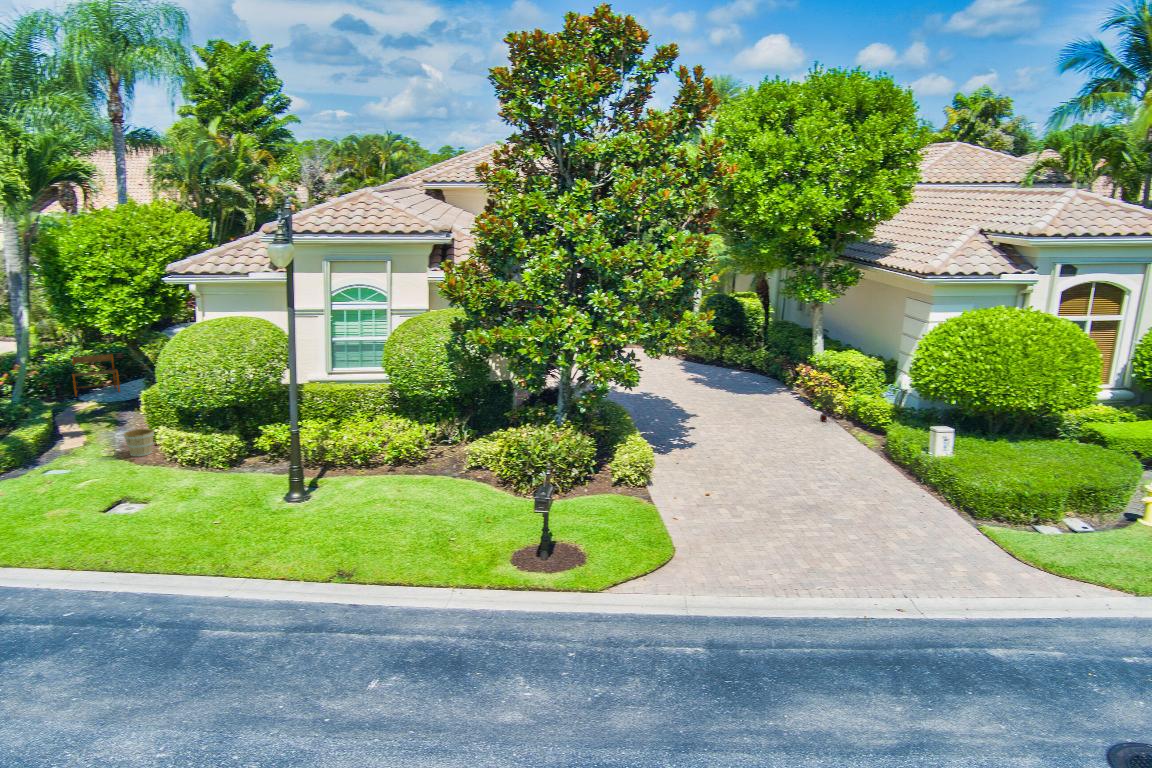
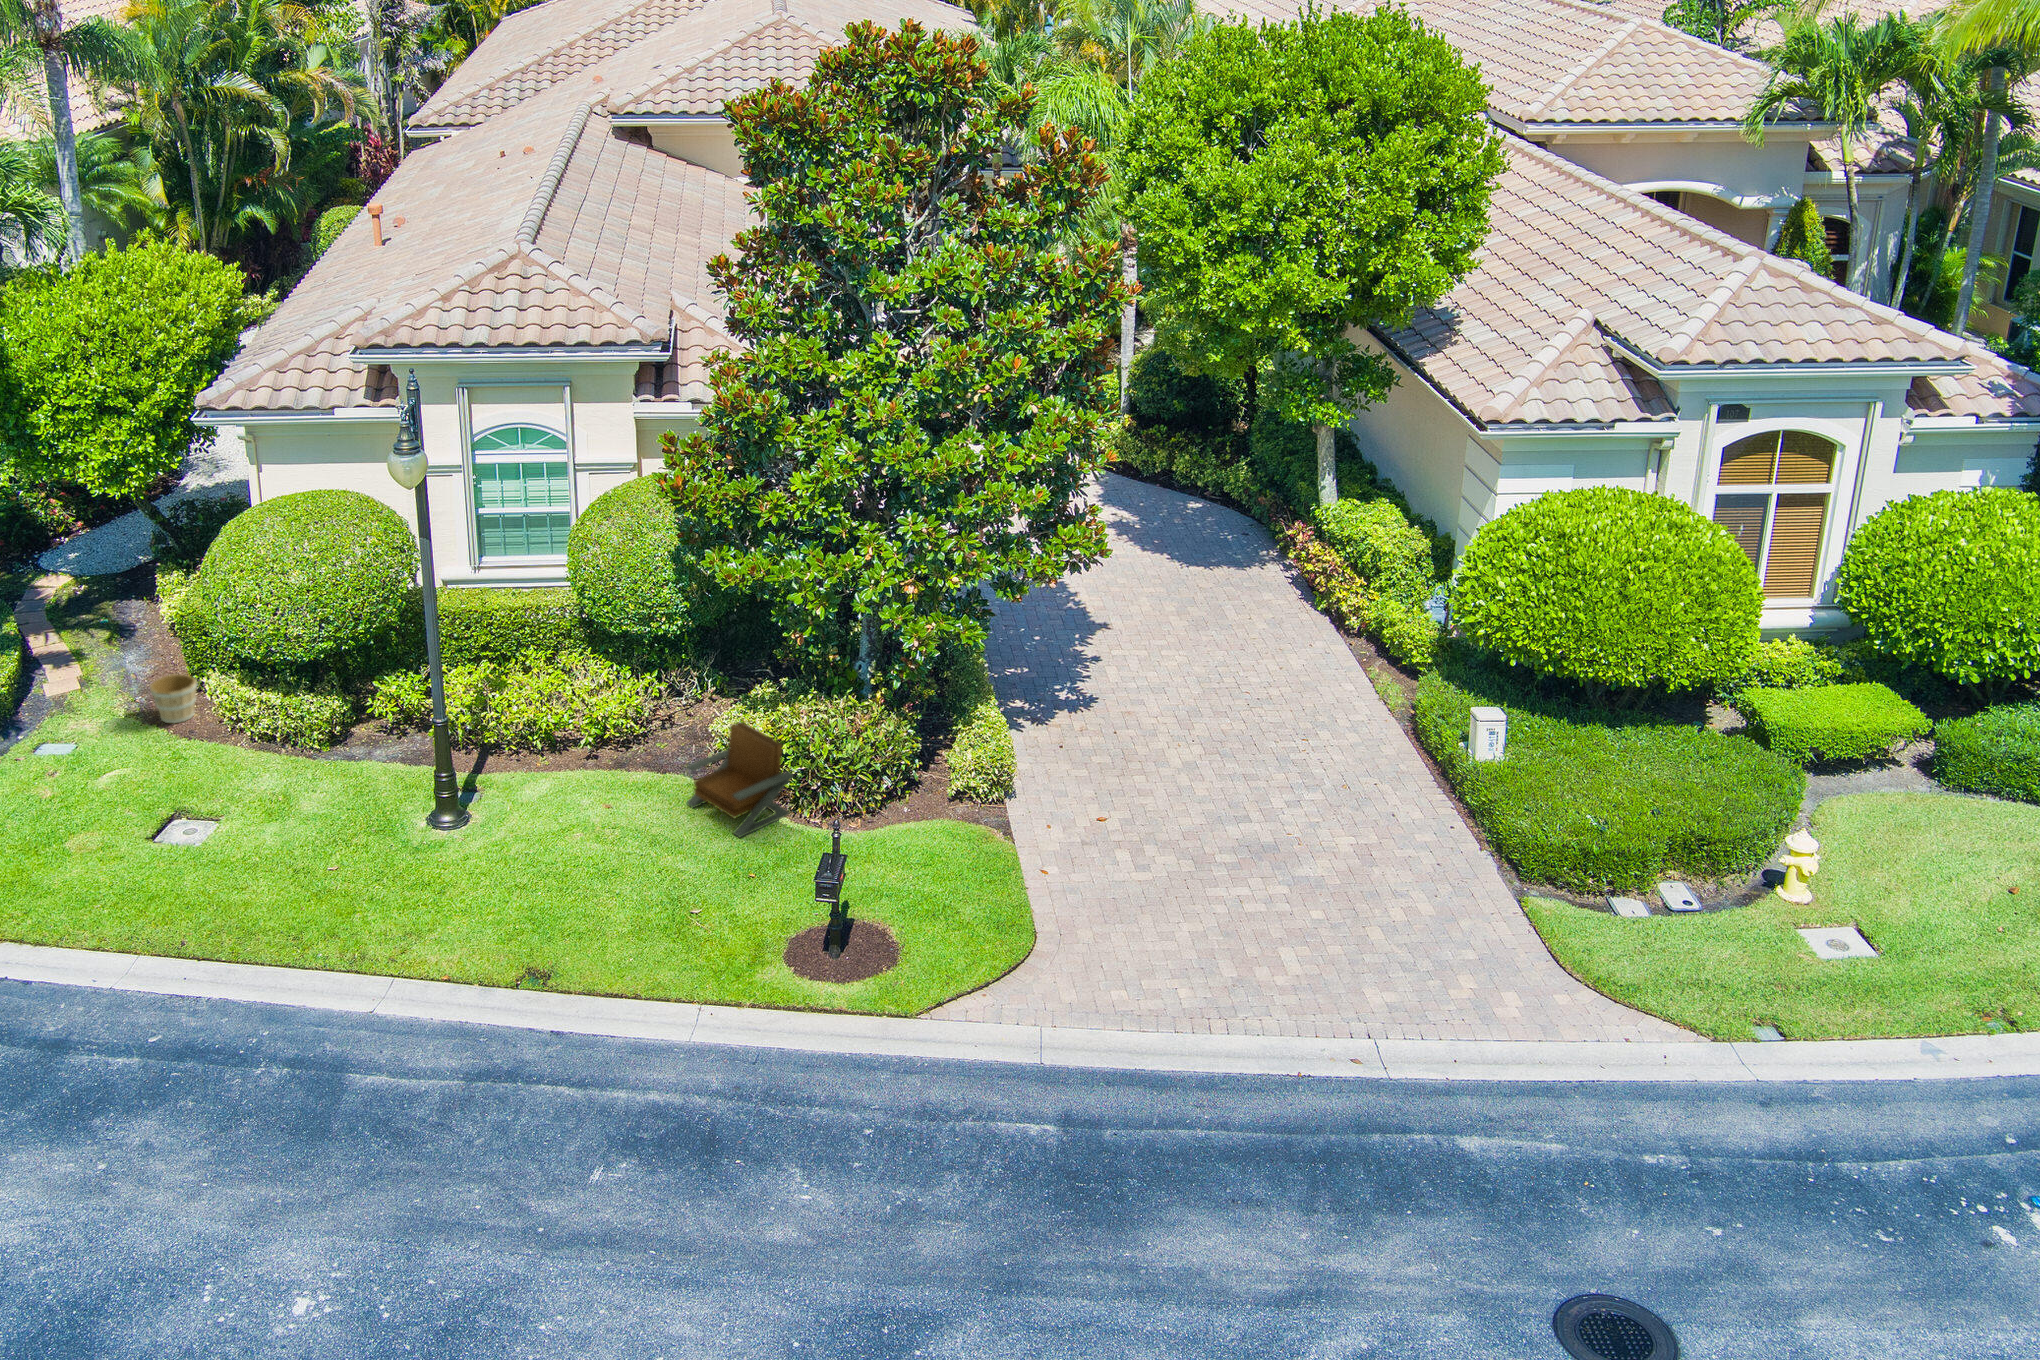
bench: present [72,354,120,396] -> none [17,483,102,564]
potted tree: present [818,391,836,422] -> none [1308,587,1342,640]
lounge chair: none [450,437,517,502] -> present [687,722,793,837]

